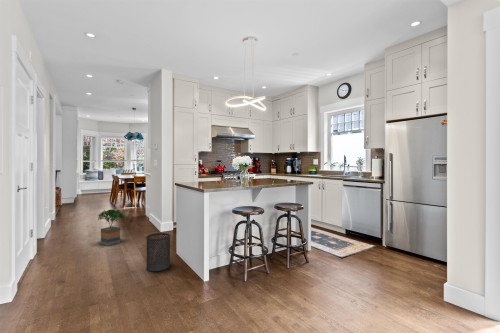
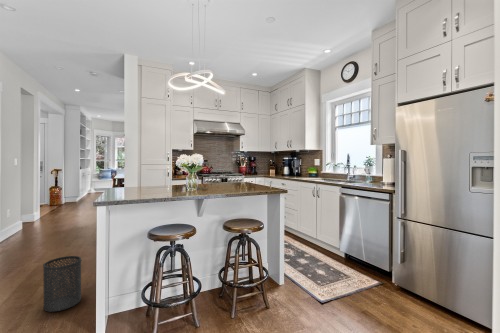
potted tree: present [98,209,126,246] -> none [30,217,68,263]

